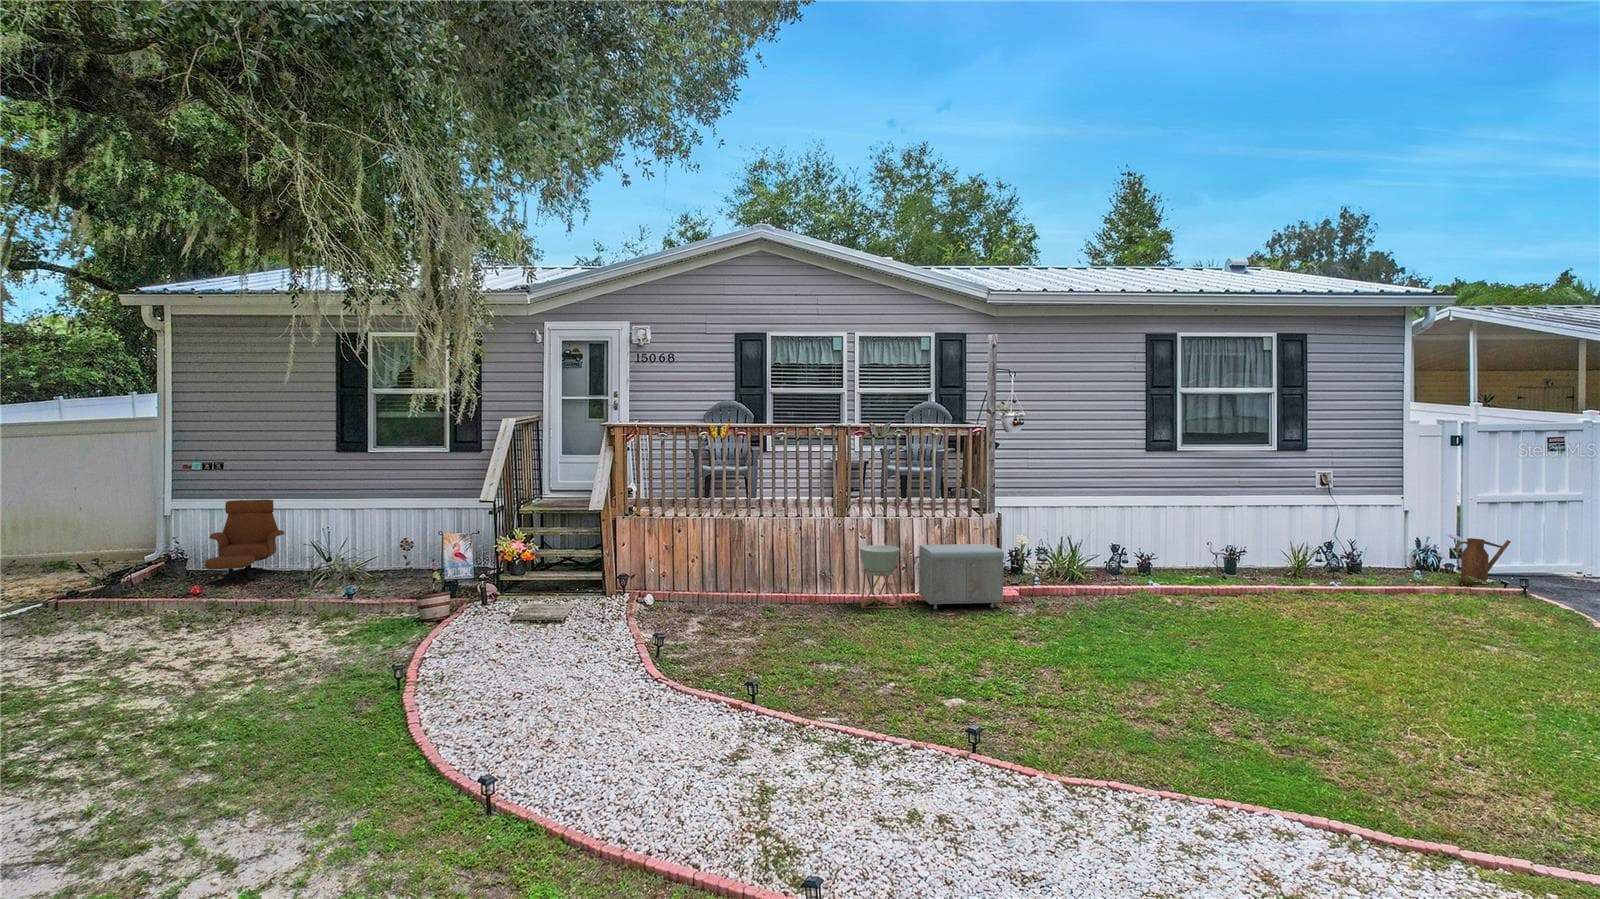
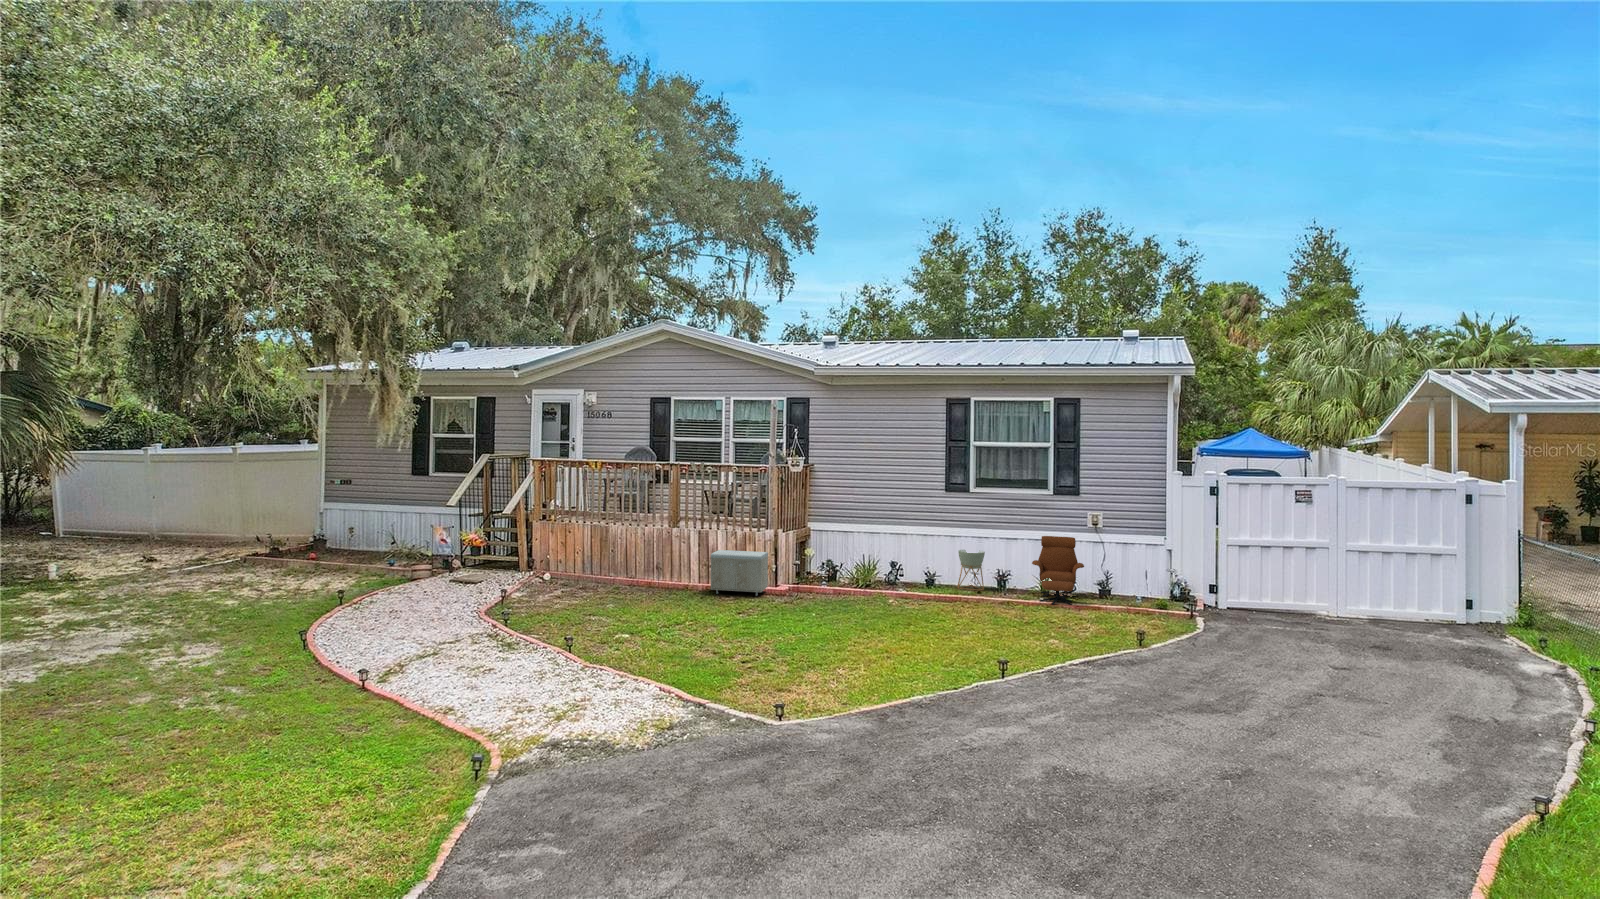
lounge chair: present [205,500,284,588] -> present [1032,536,1084,605]
watering can: present [1455,538,1511,585] -> none [1176,573,1217,612]
planter: present [860,545,901,608] -> present [957,550,985,591]

